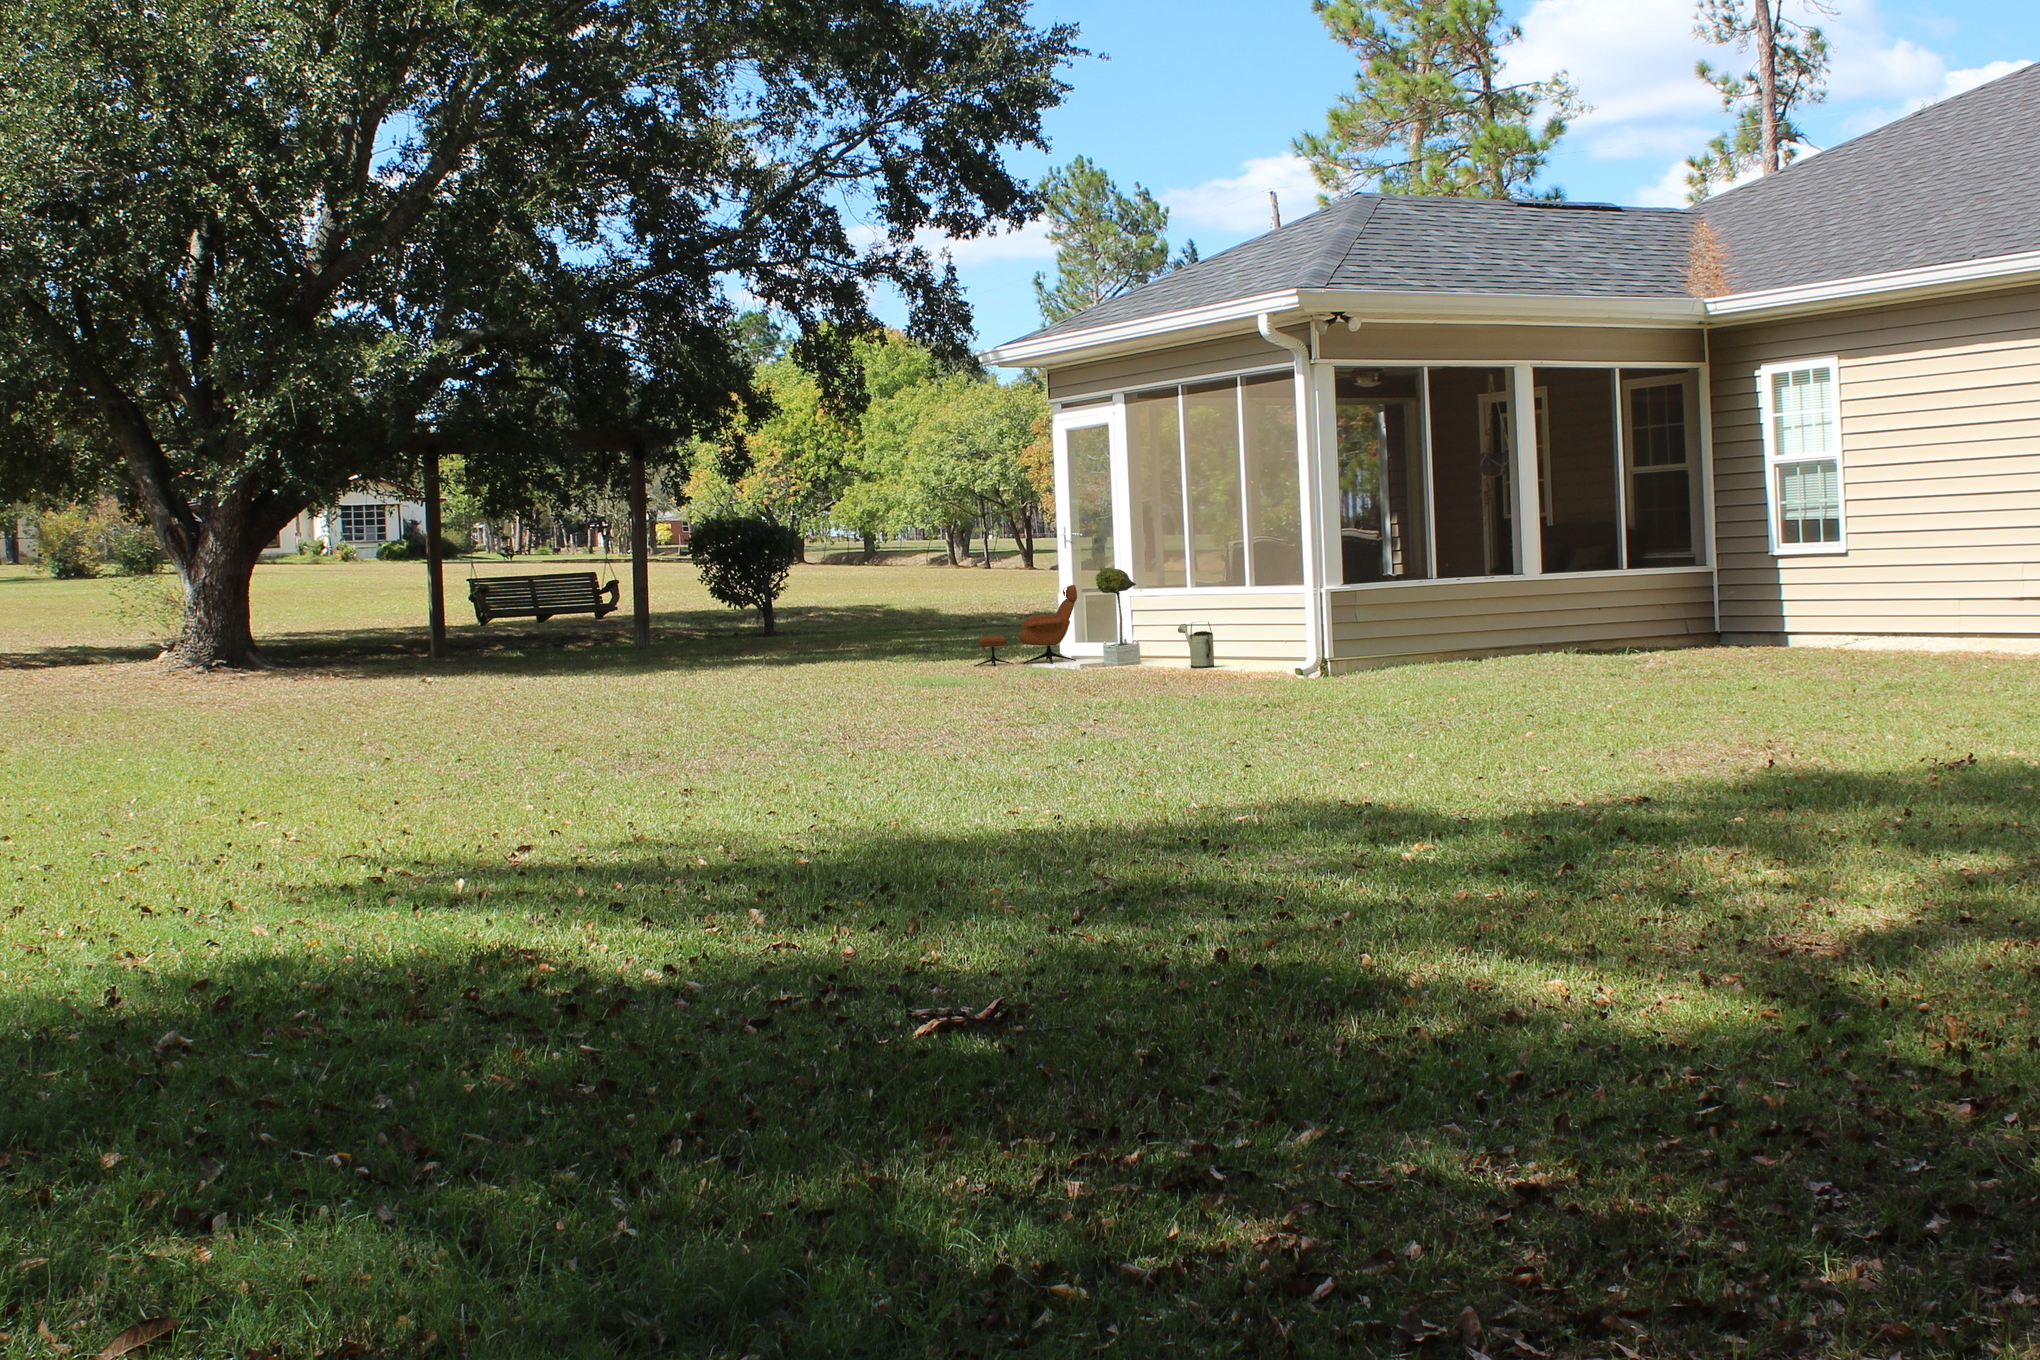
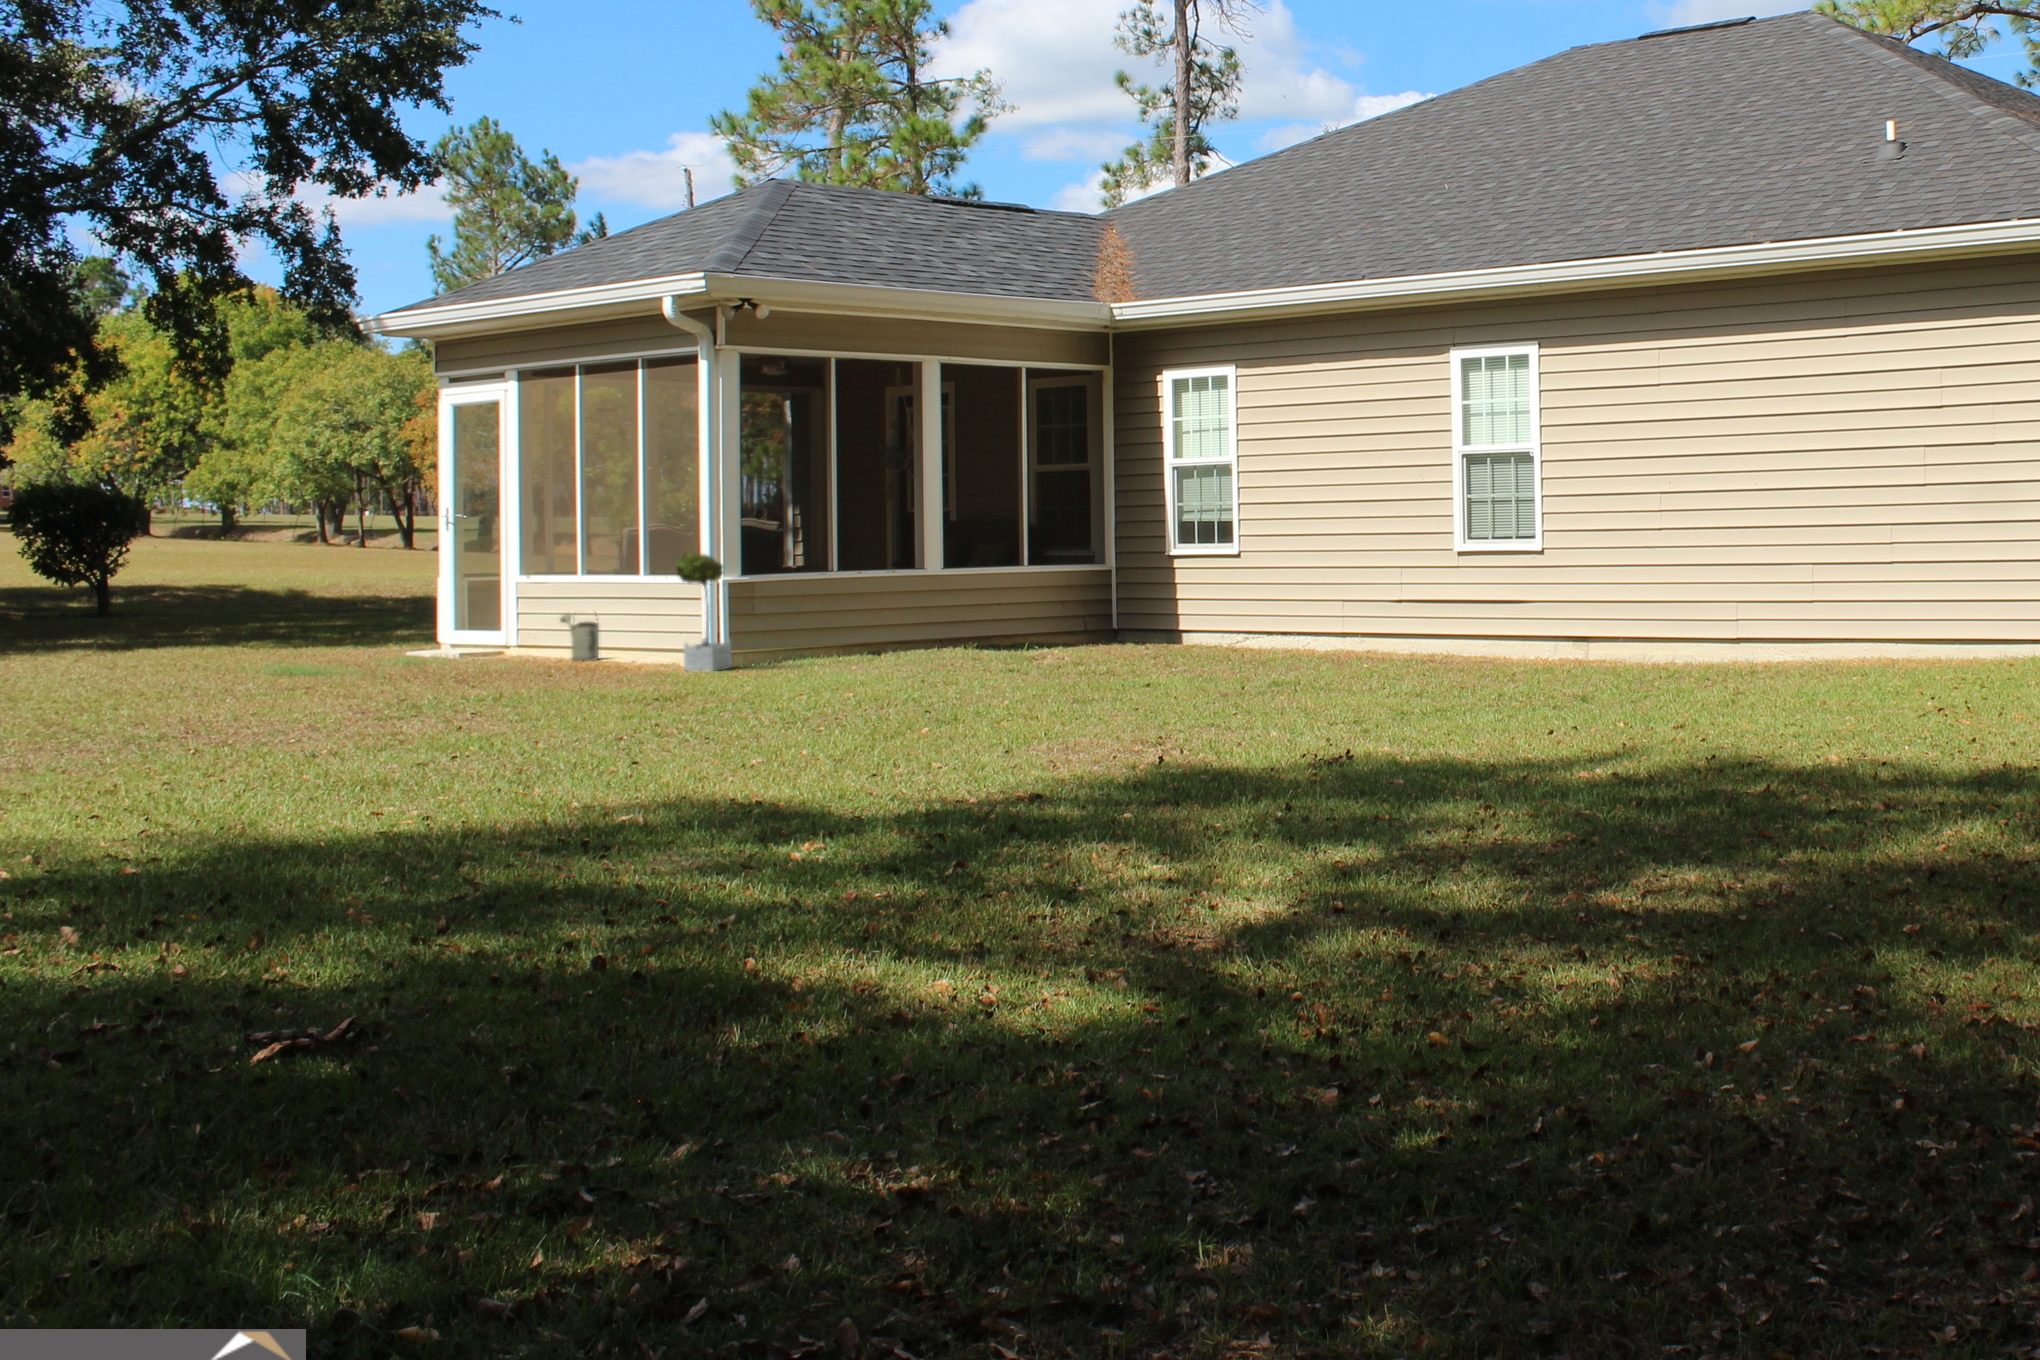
potted tree: present [1095,566,1141,666] -> present [676,552,732,671]
lounge chair: present [974,585,1077,667] -> none [316,569,451,659]

